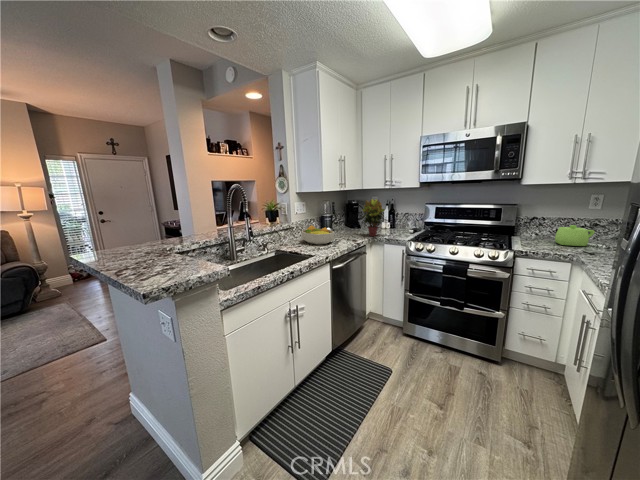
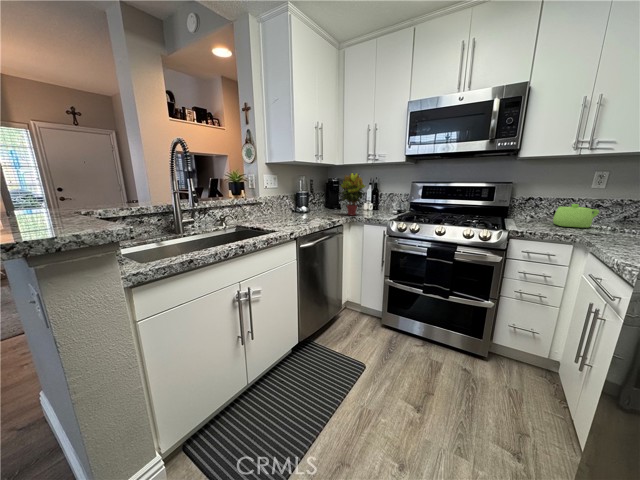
fruit bowl: present [301,225,335,244] -> none [270,200,307,221]

